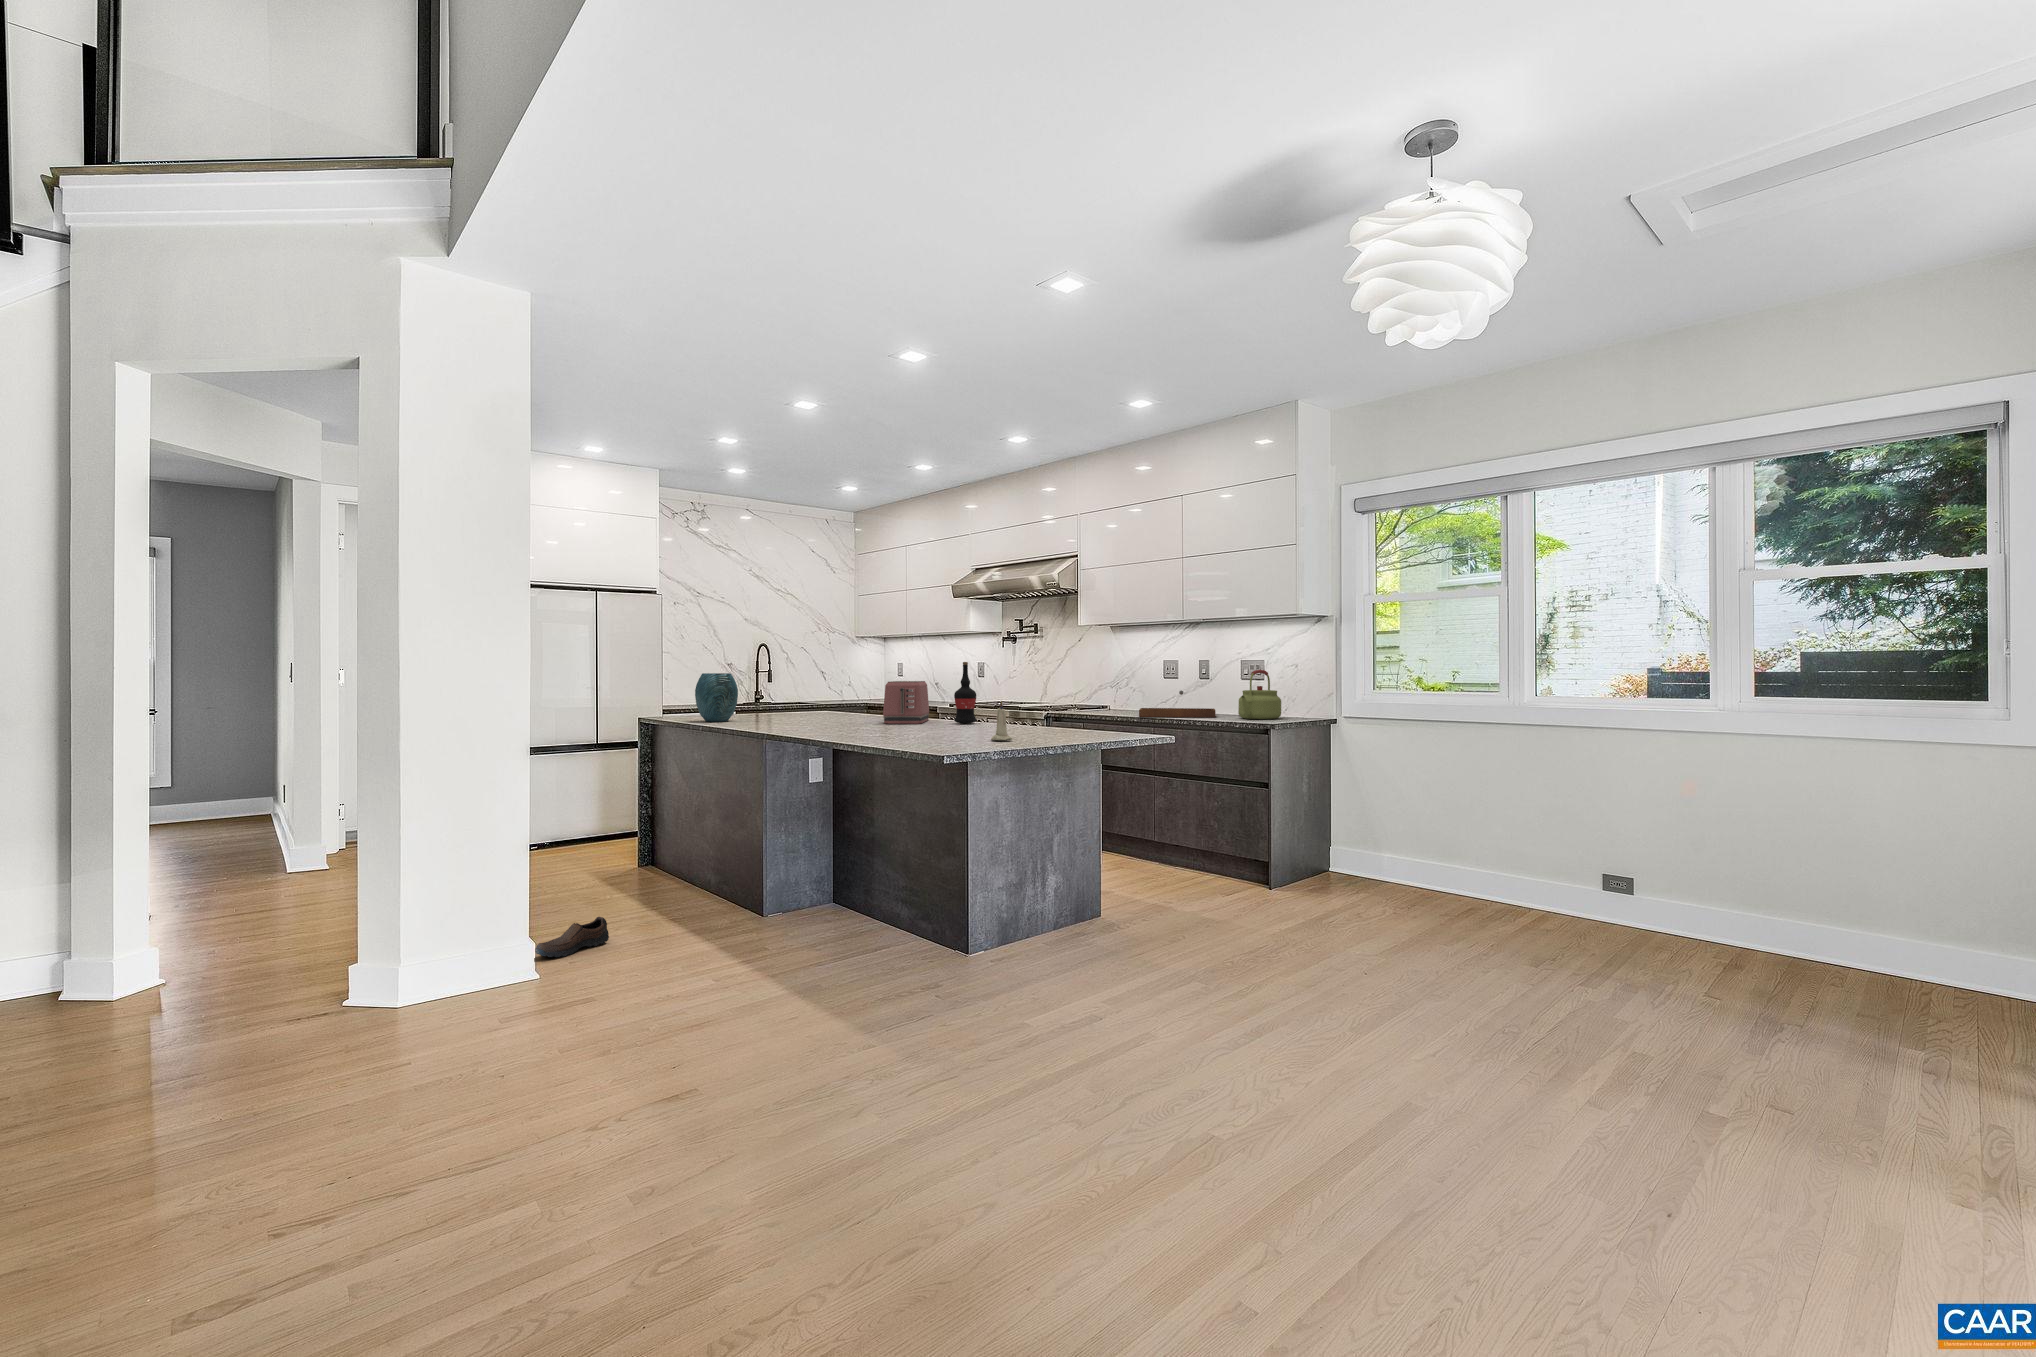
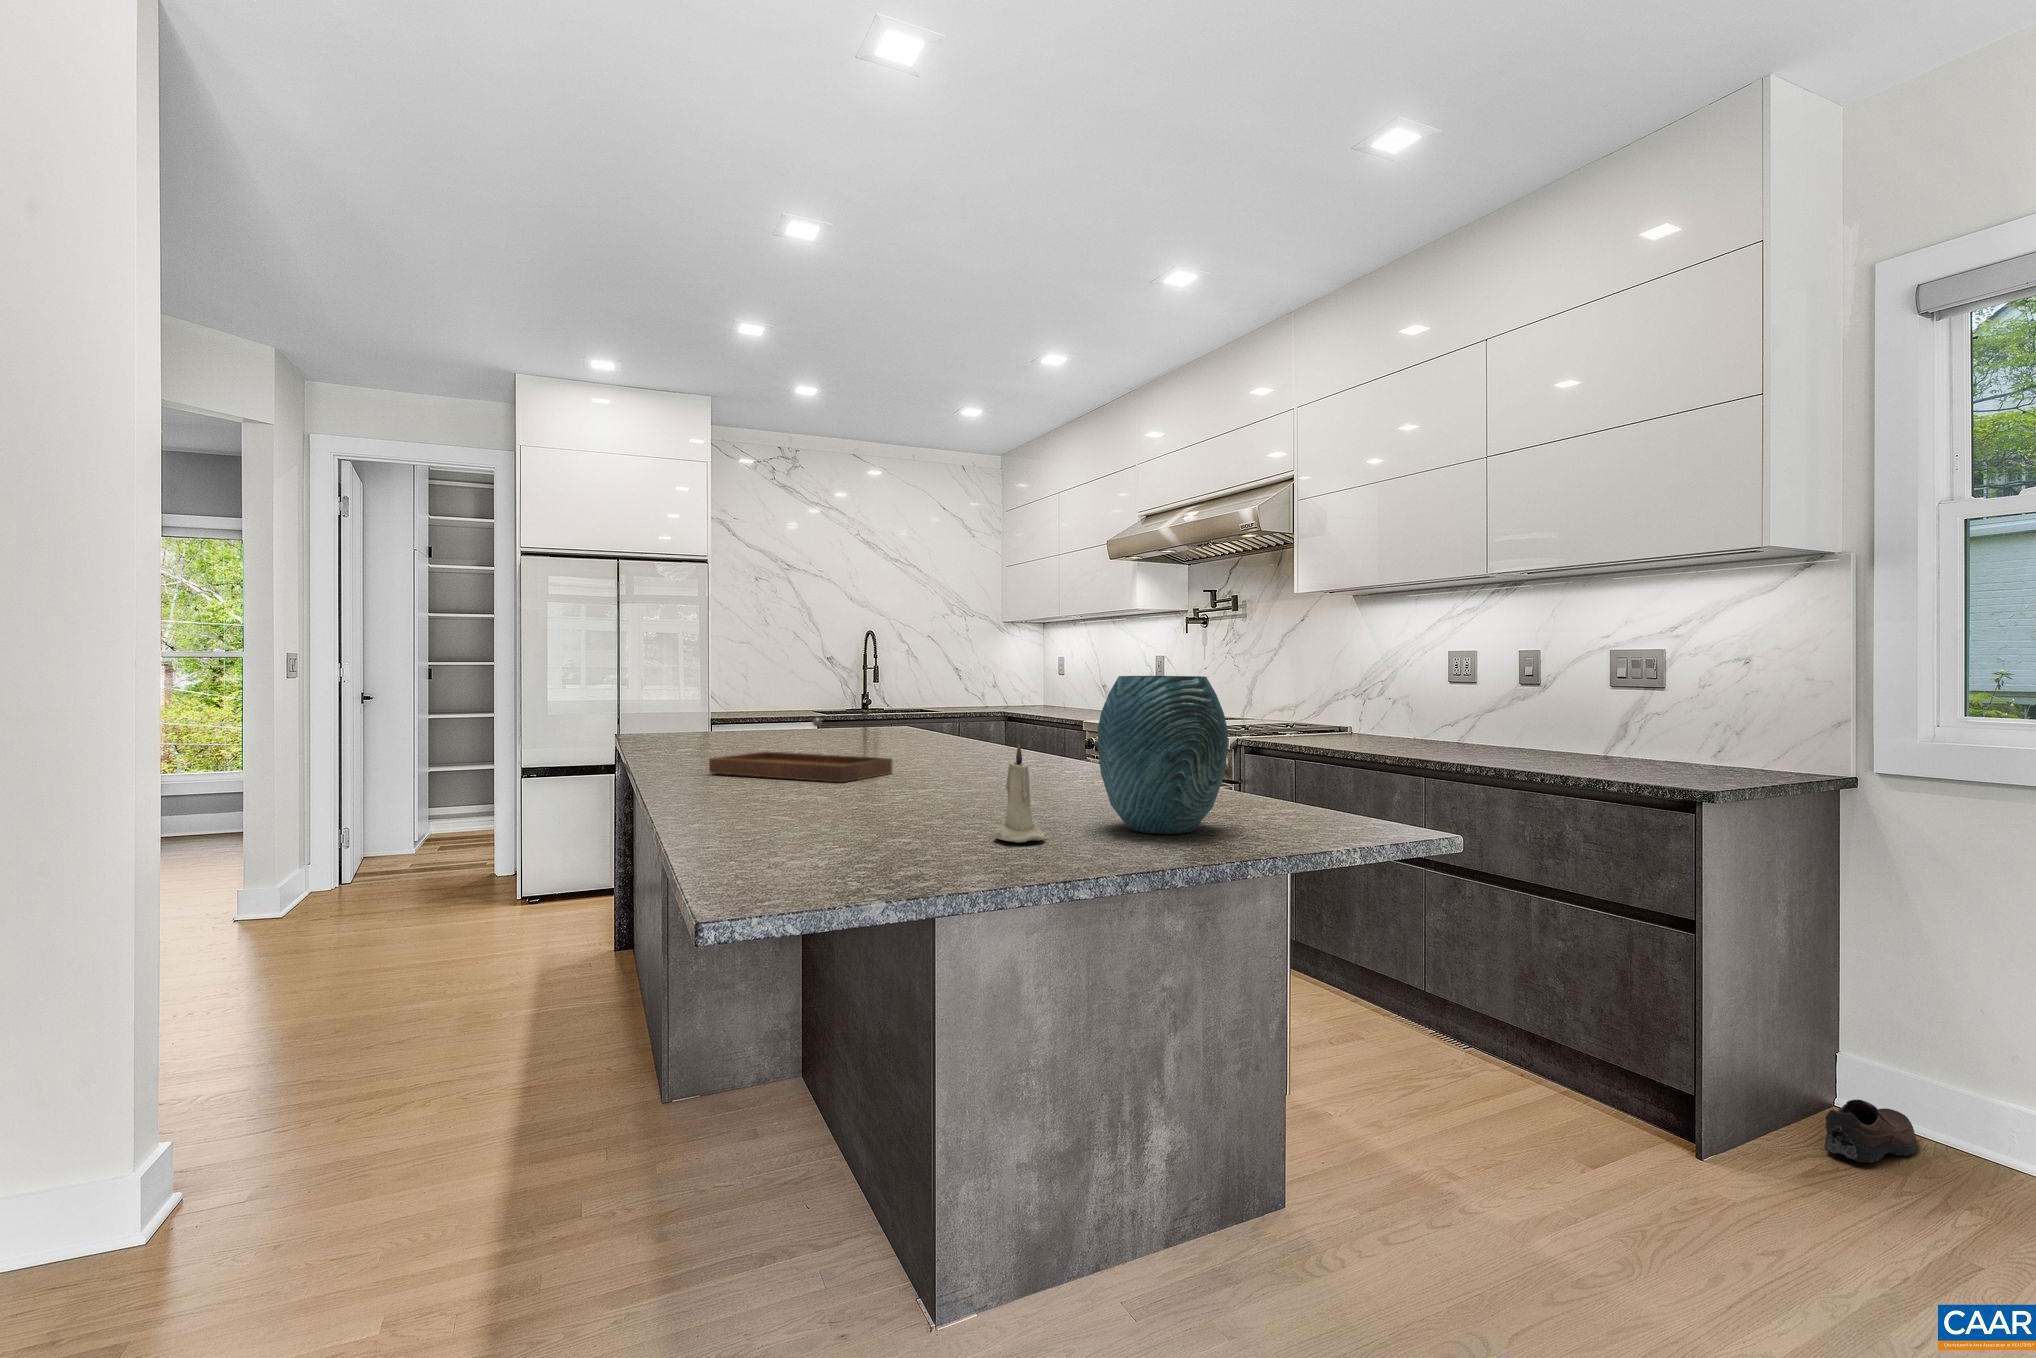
wine bottle: present [954,662,976,723] -> none [1029,652,1070,767]
kettle: present [1238,670,1281,719] -> none [1615,670,1720,775]
vase: present [695,673,738,722] -> present [1098,676,1228,834]
toaster: present [883,681,929,724] -> none [907,686,1006,764]
tray: present [1139,691,1216,717] -> present [709,718,892,782]
shoe: present [535,917,609,957] -> present [1825,1100,1917,1163]

